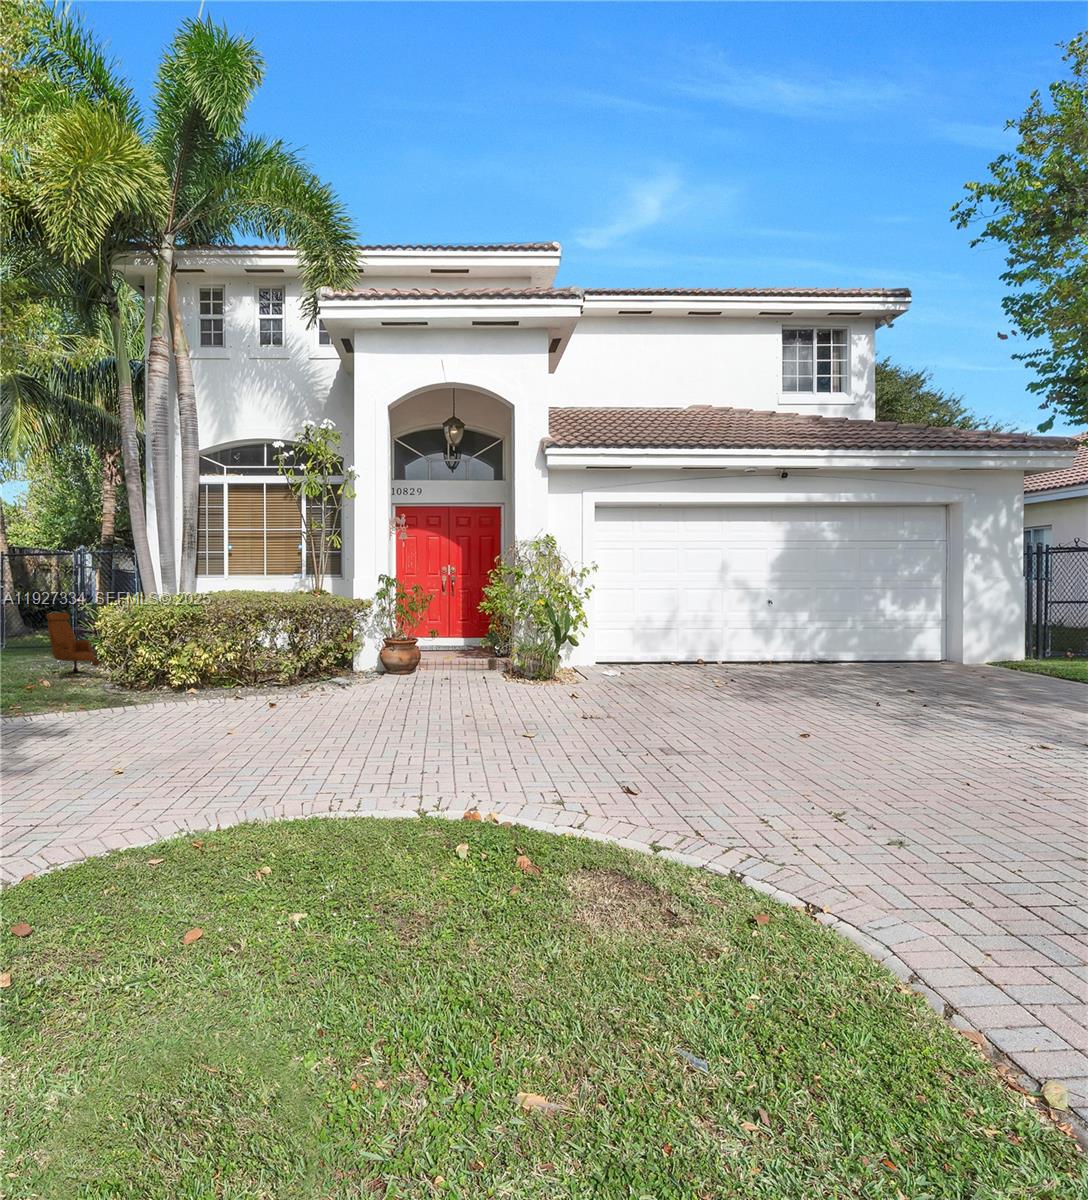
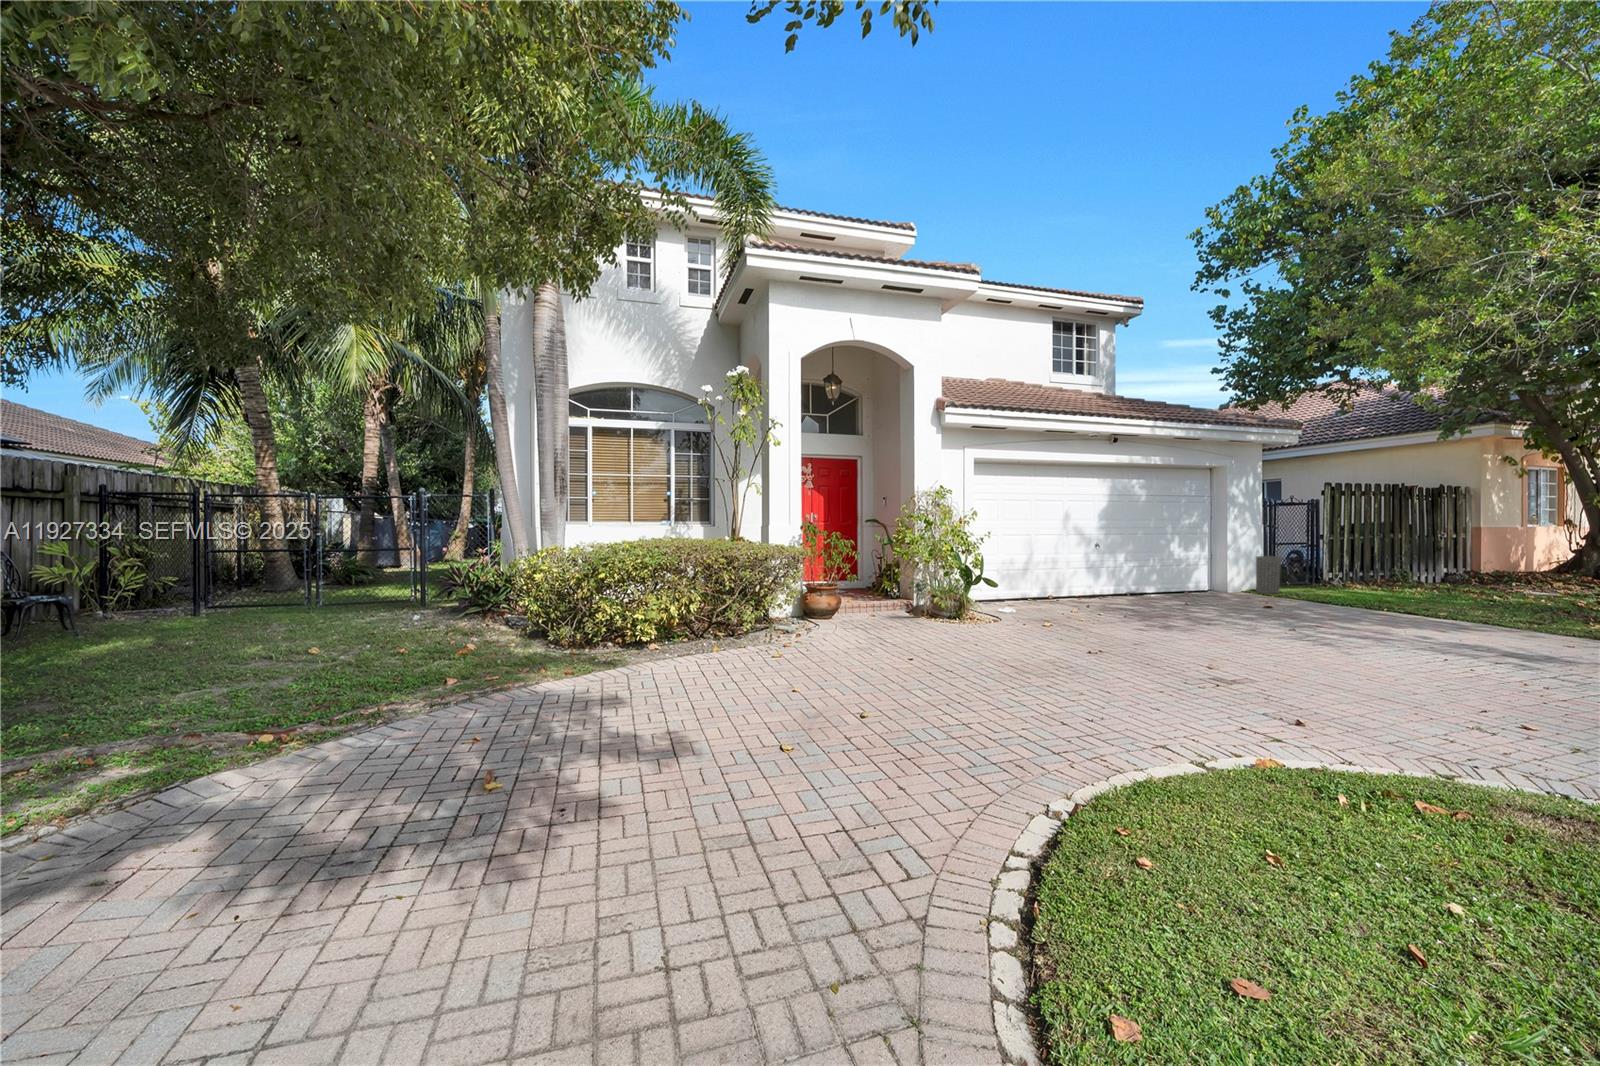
lounge chair: present [46,613,101,677] -> none [461,573,561,654]
trash can: none [1003,614,1034,663] -> present [1256,556,1281,593]

